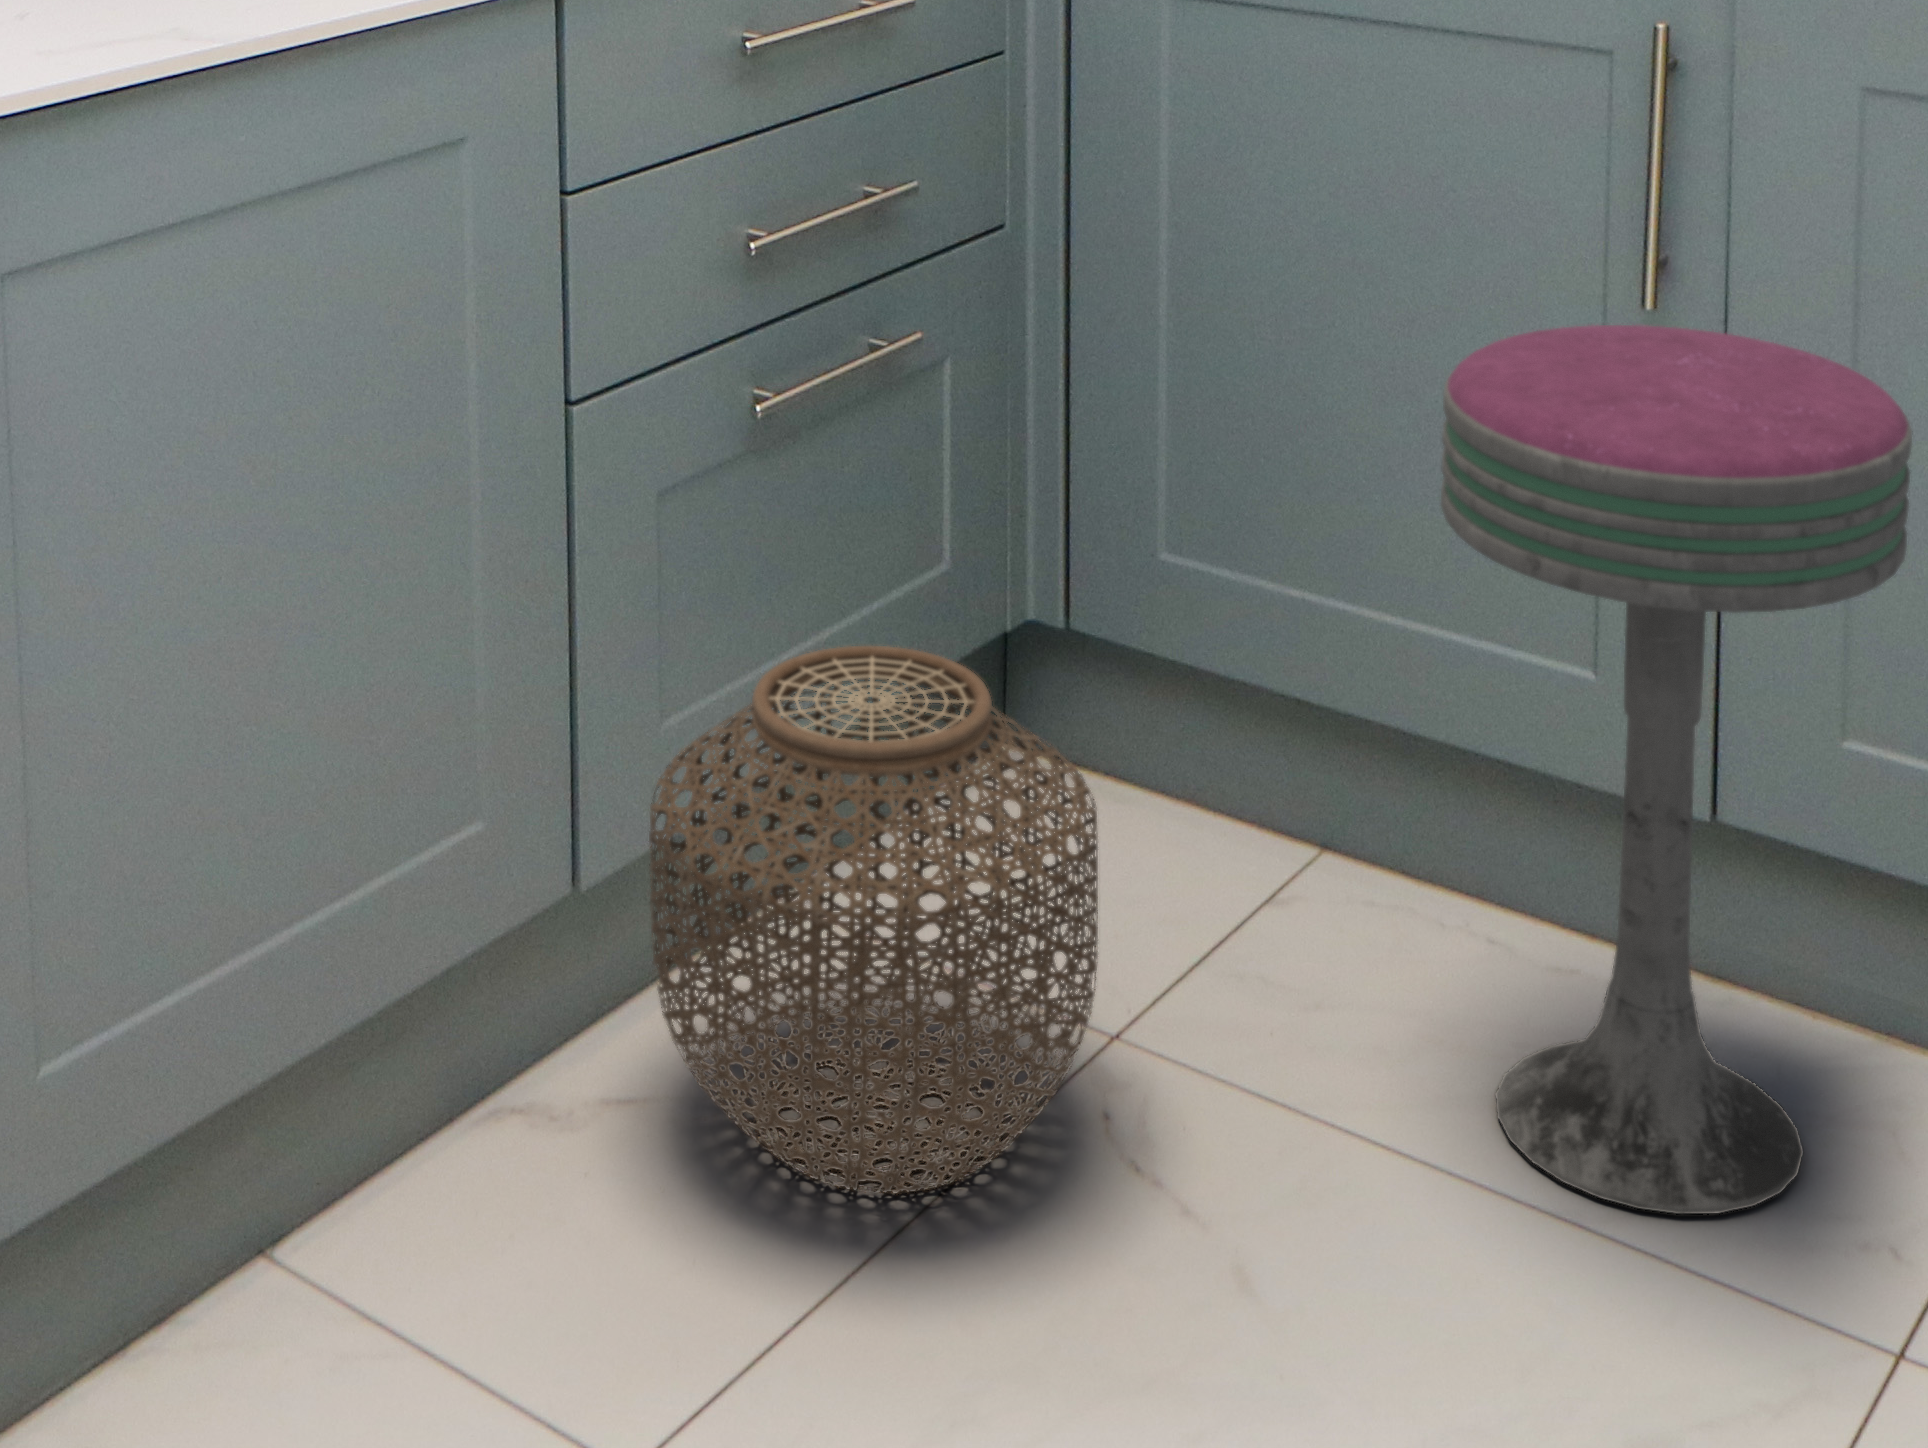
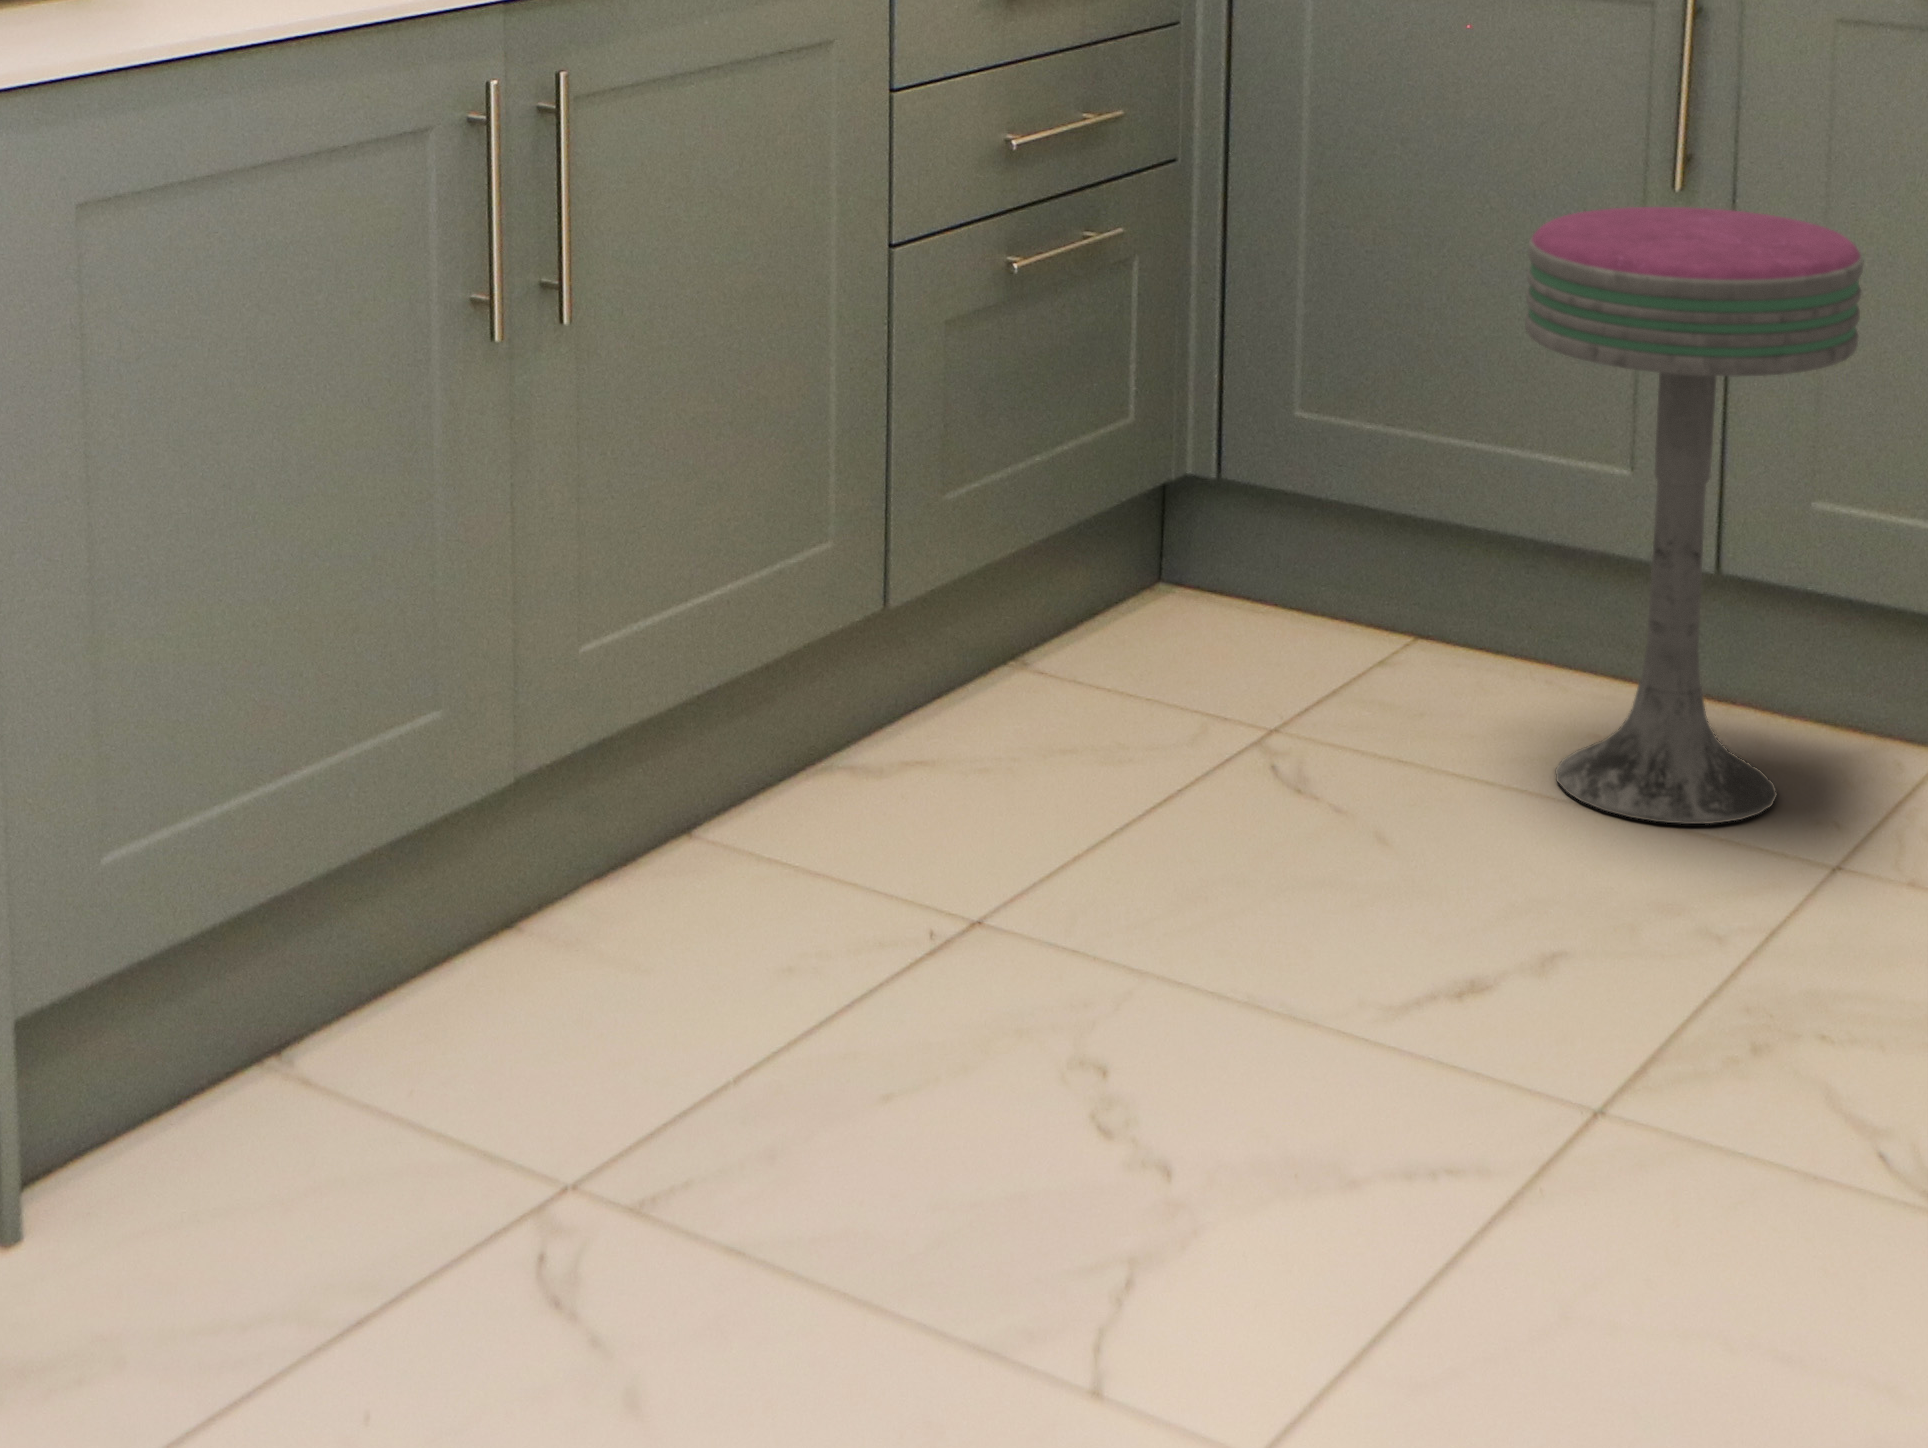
woven basket: present [649,646,1098,1194] -> none [943,444,1273,820]

